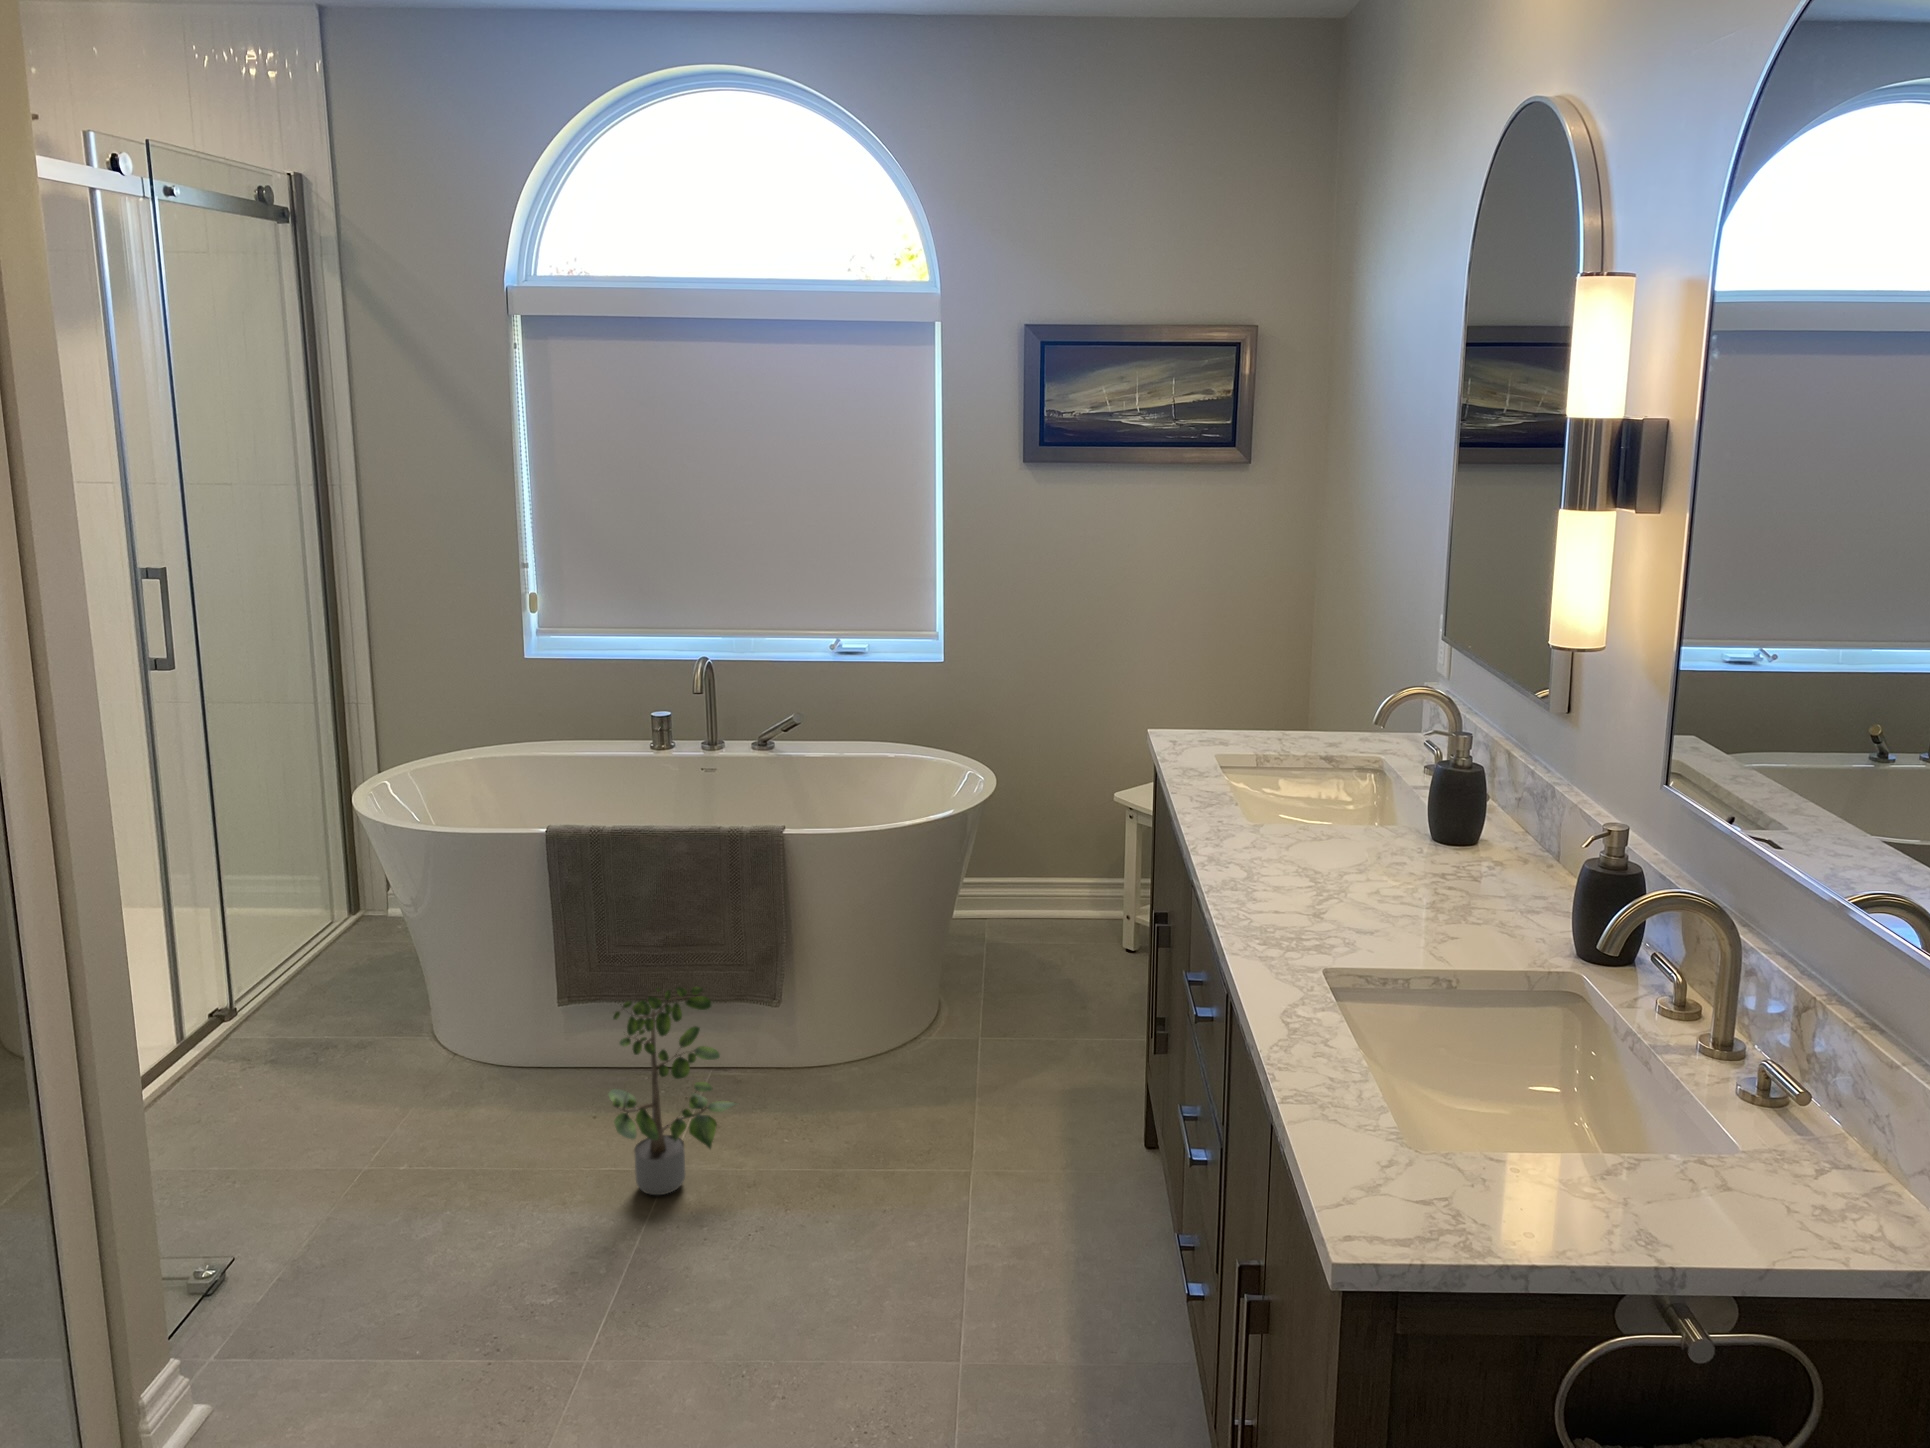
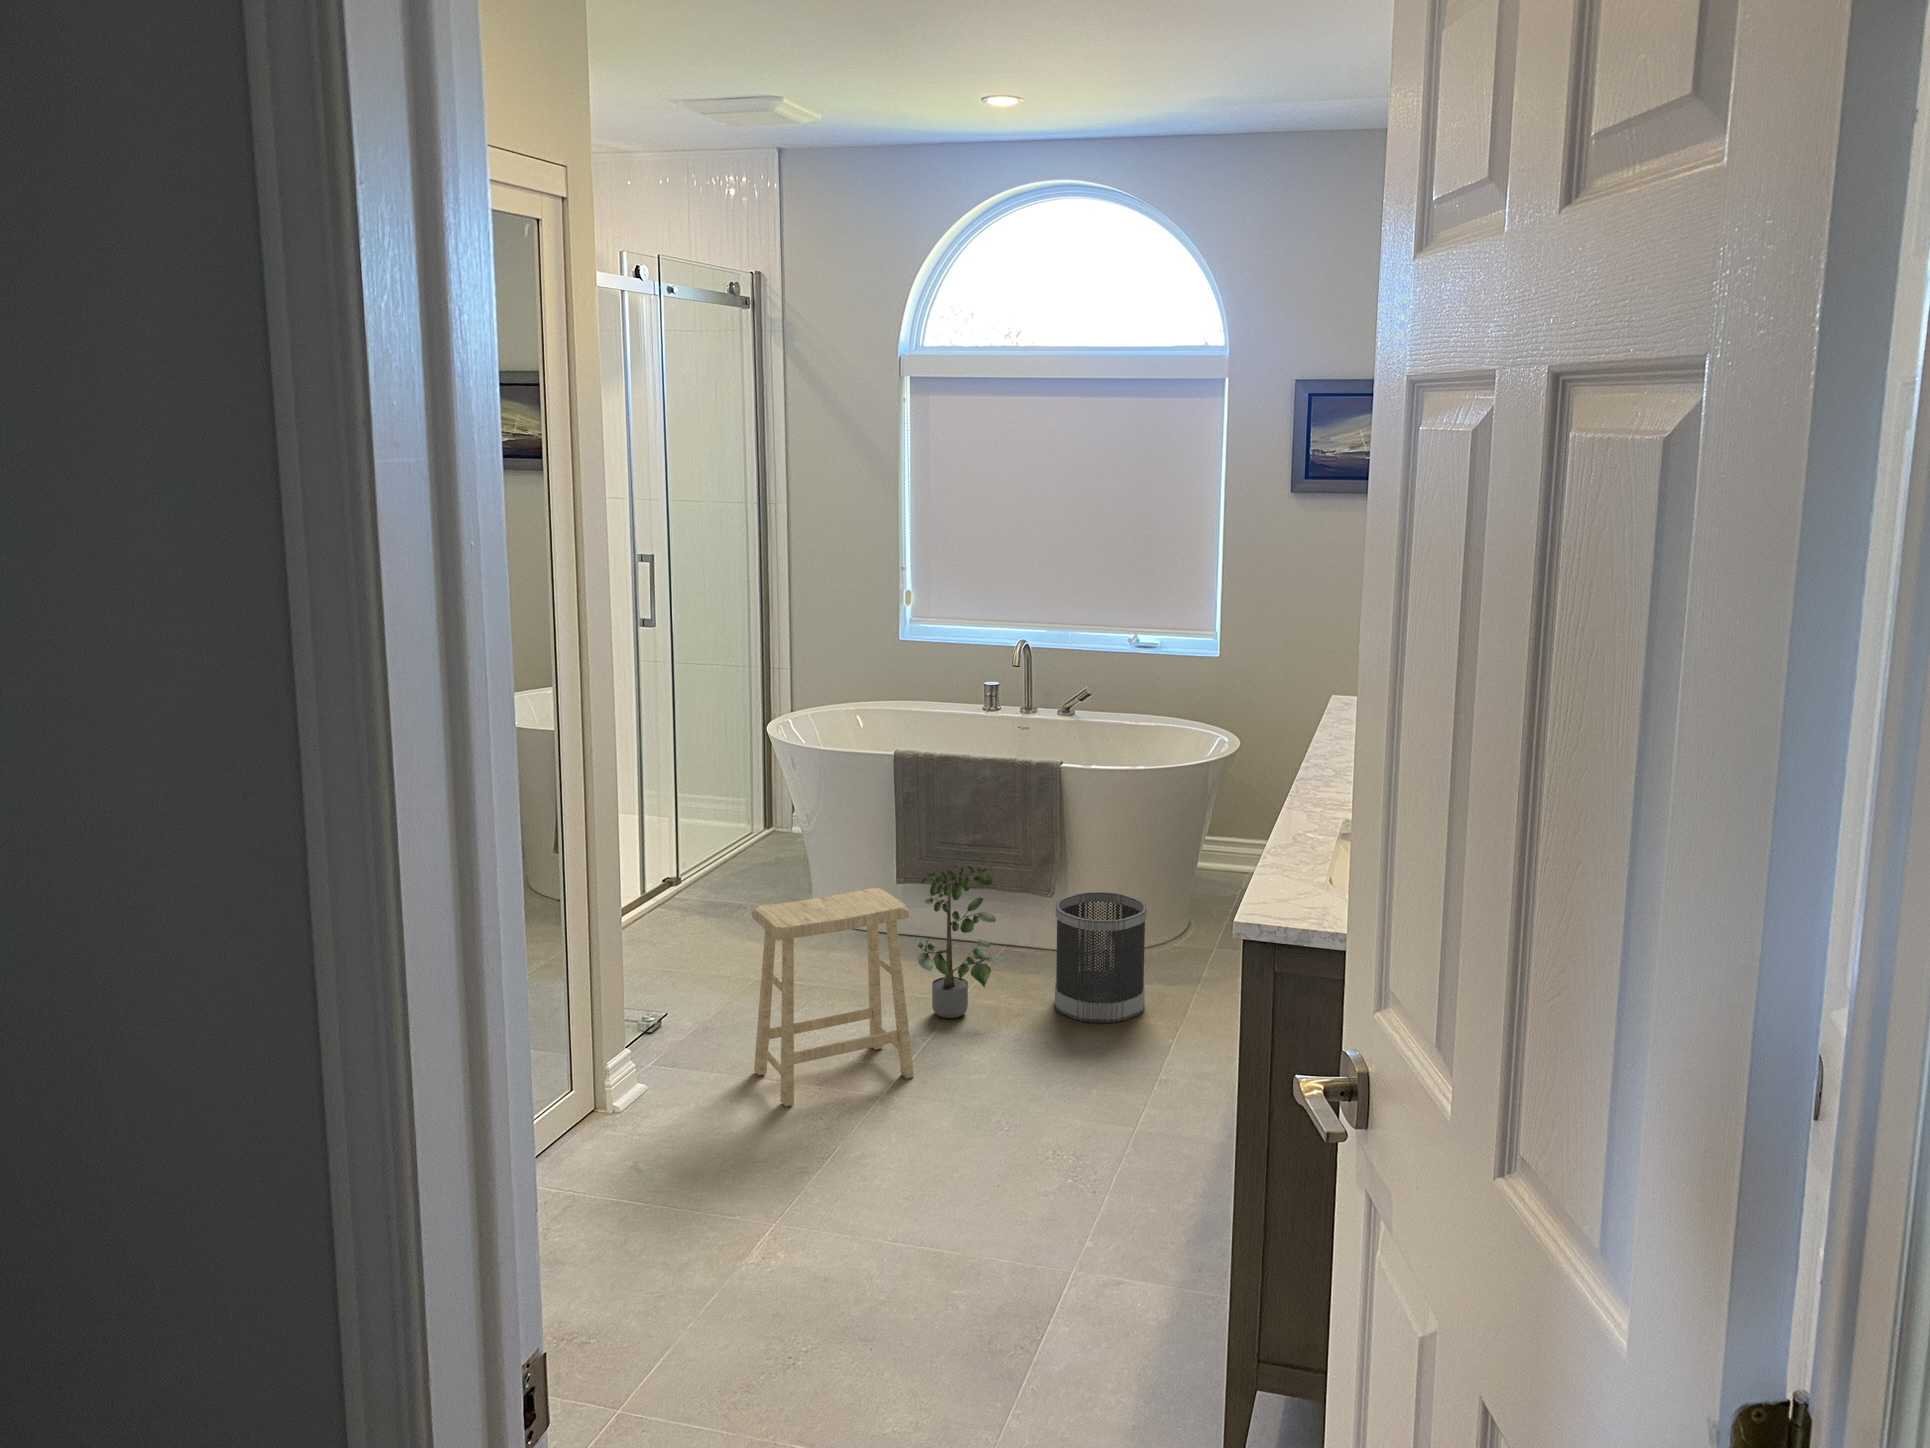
wastebasket: none [796,992,918,1174] -> present [1055,892,1147,1023]
footstool: none [369,1045,630,1400] -> present [752,888,914,1107]

